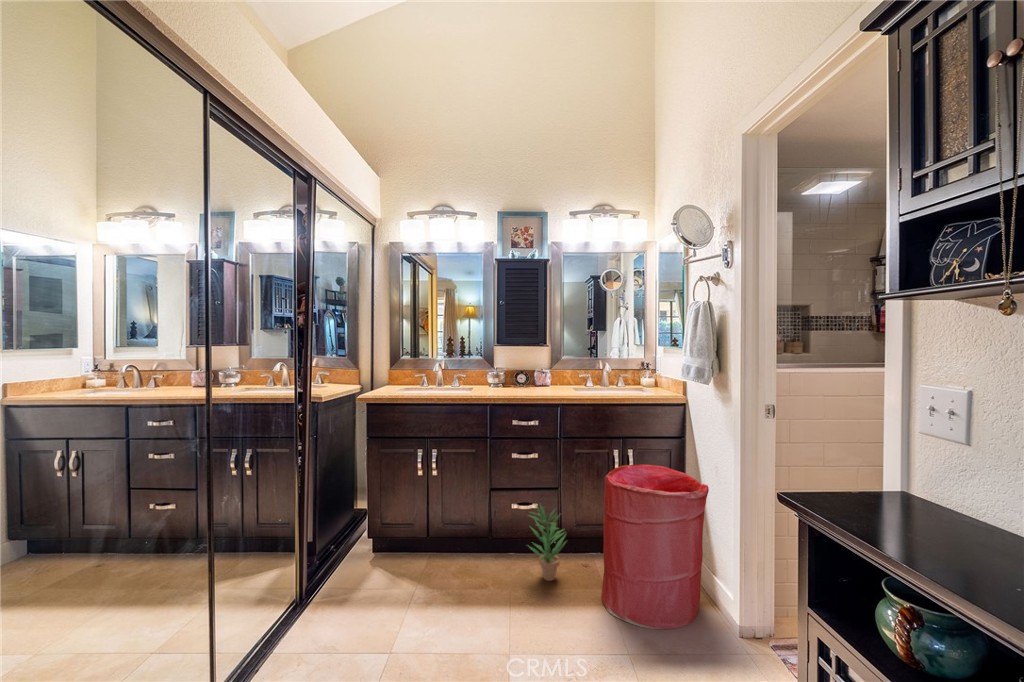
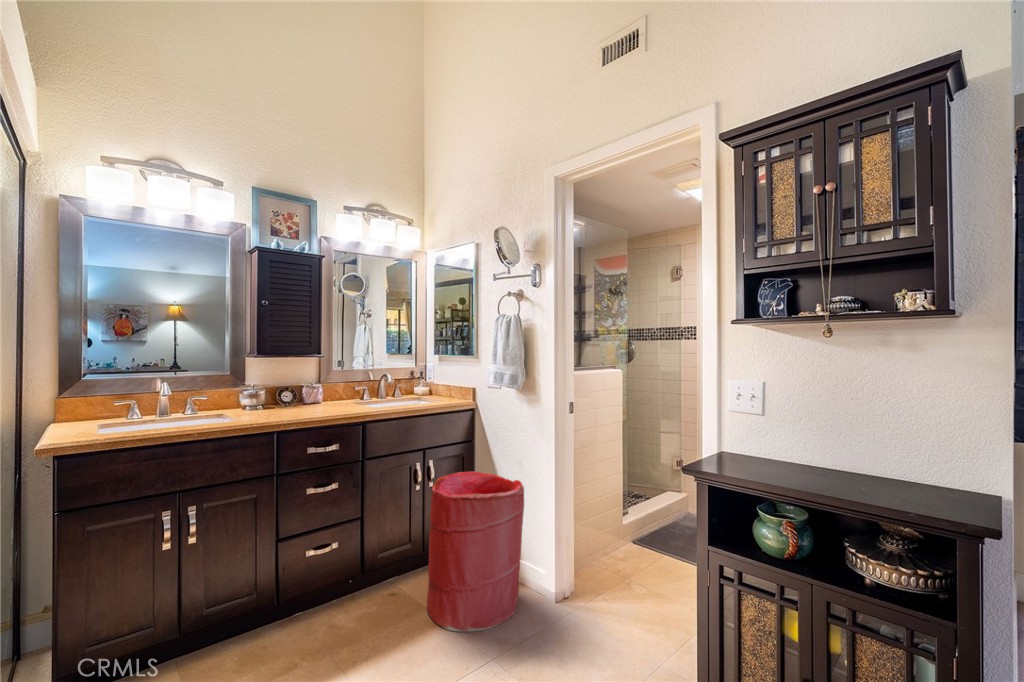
potted plant: present [529,505,565,581] -> none [340,539,389,626]

